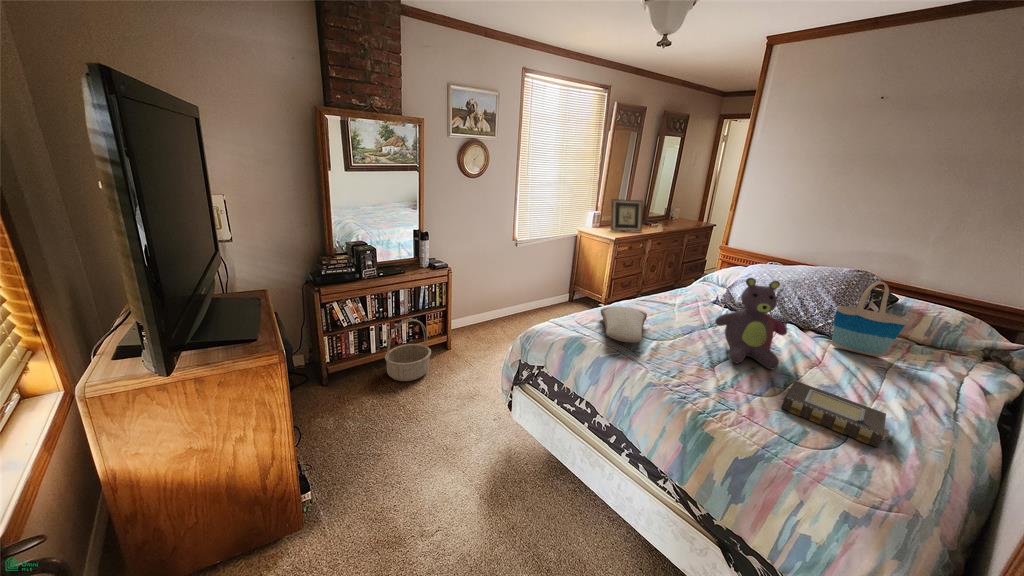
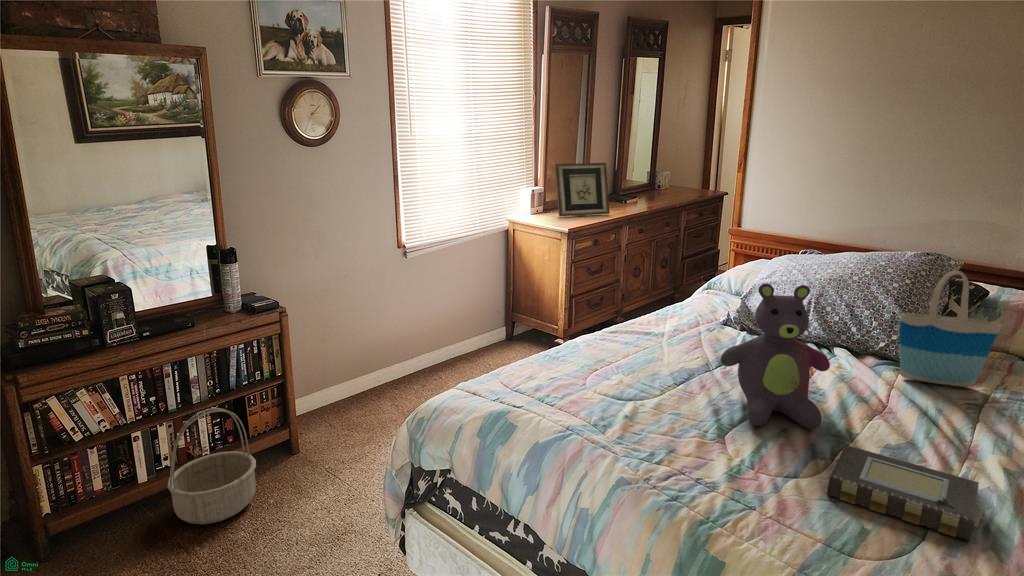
pillow: present [601,306,647,342] -> none [539,350,615,411]

